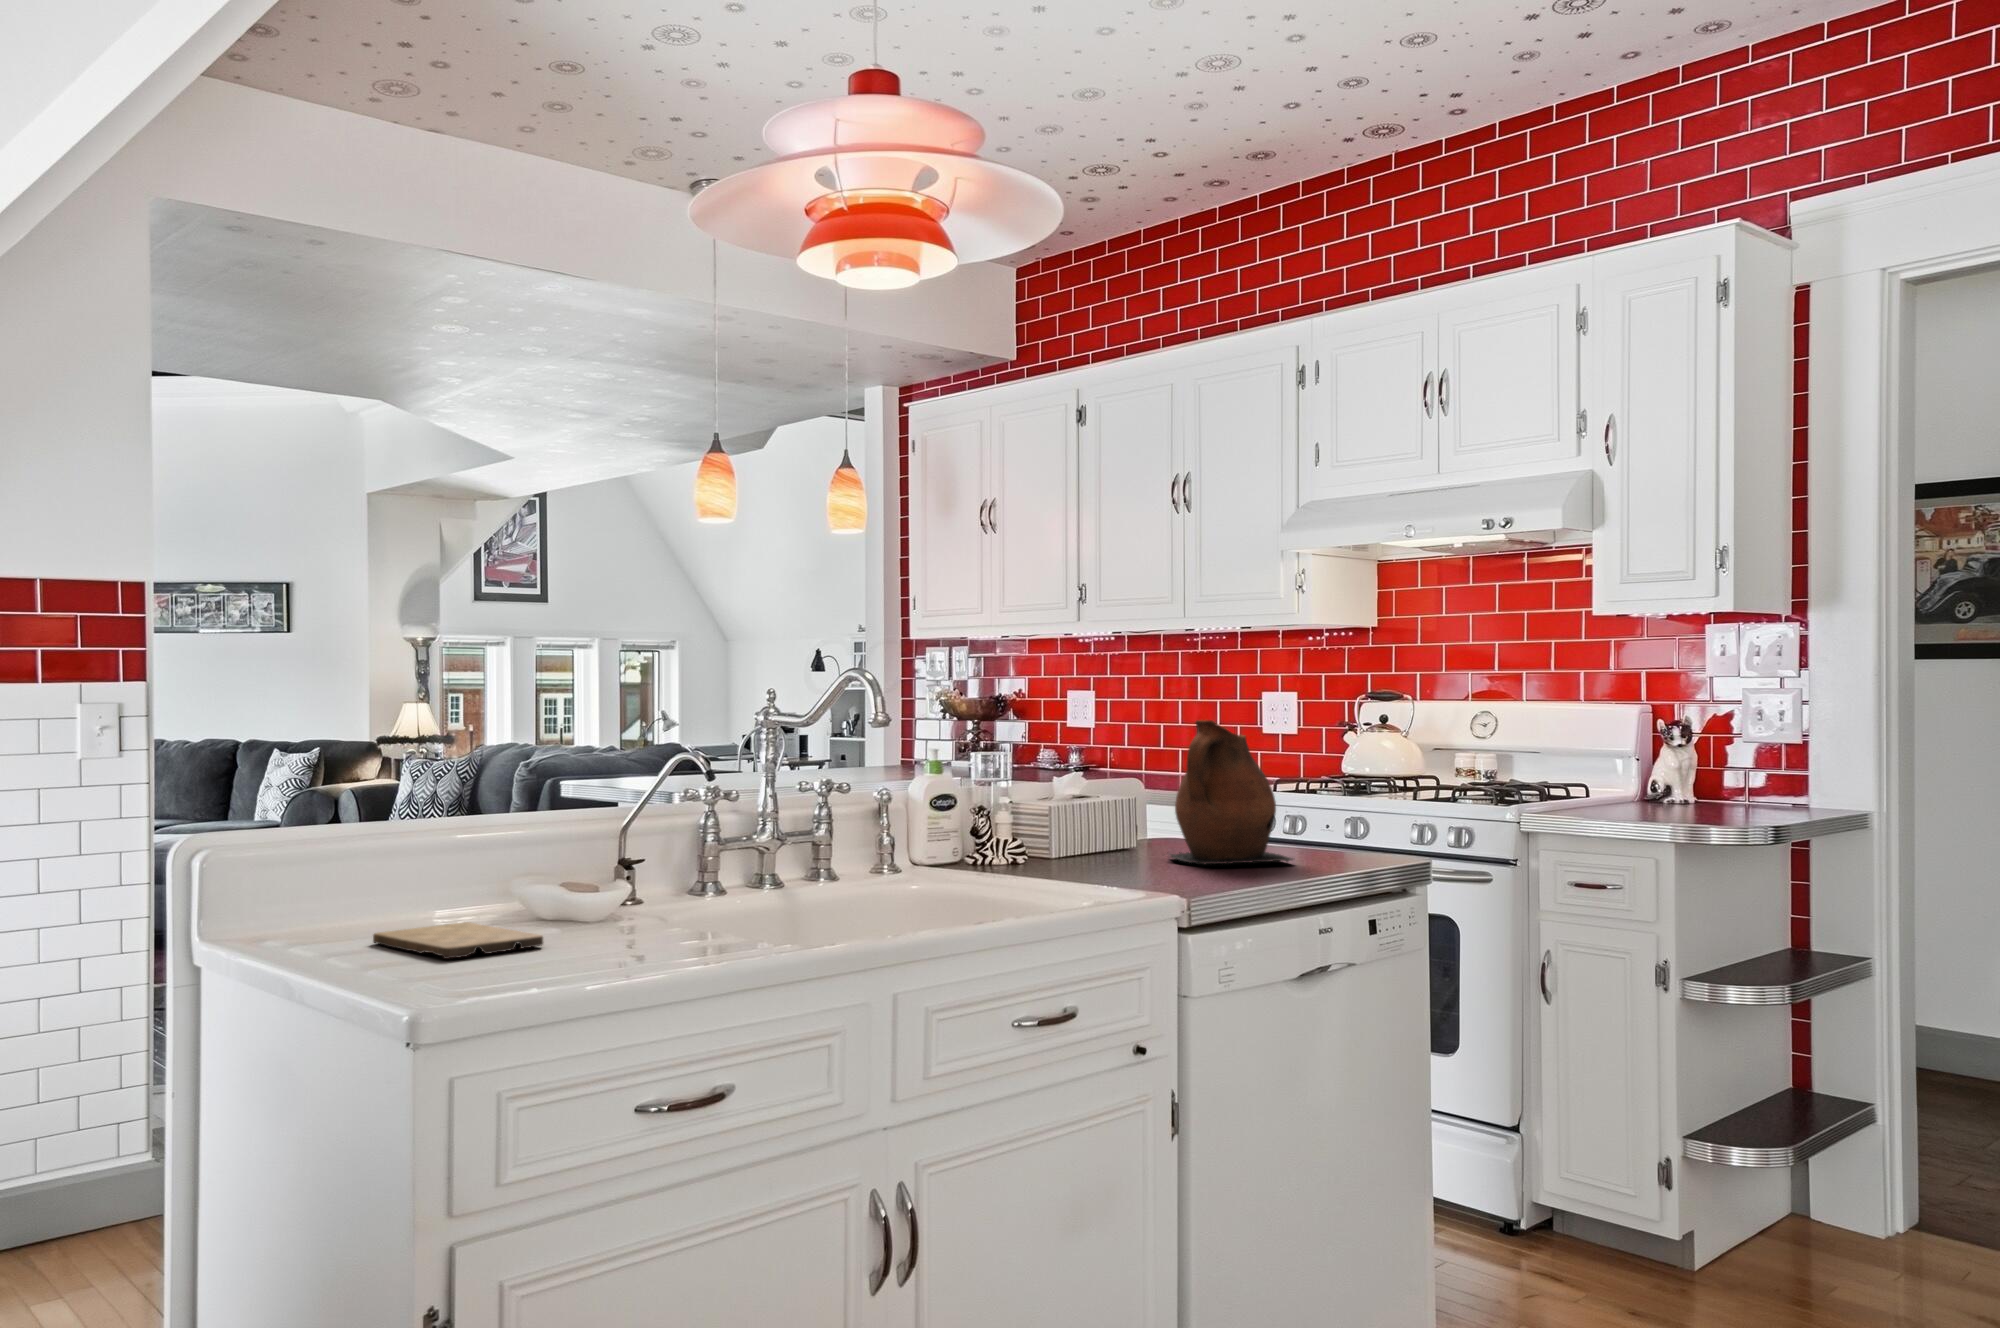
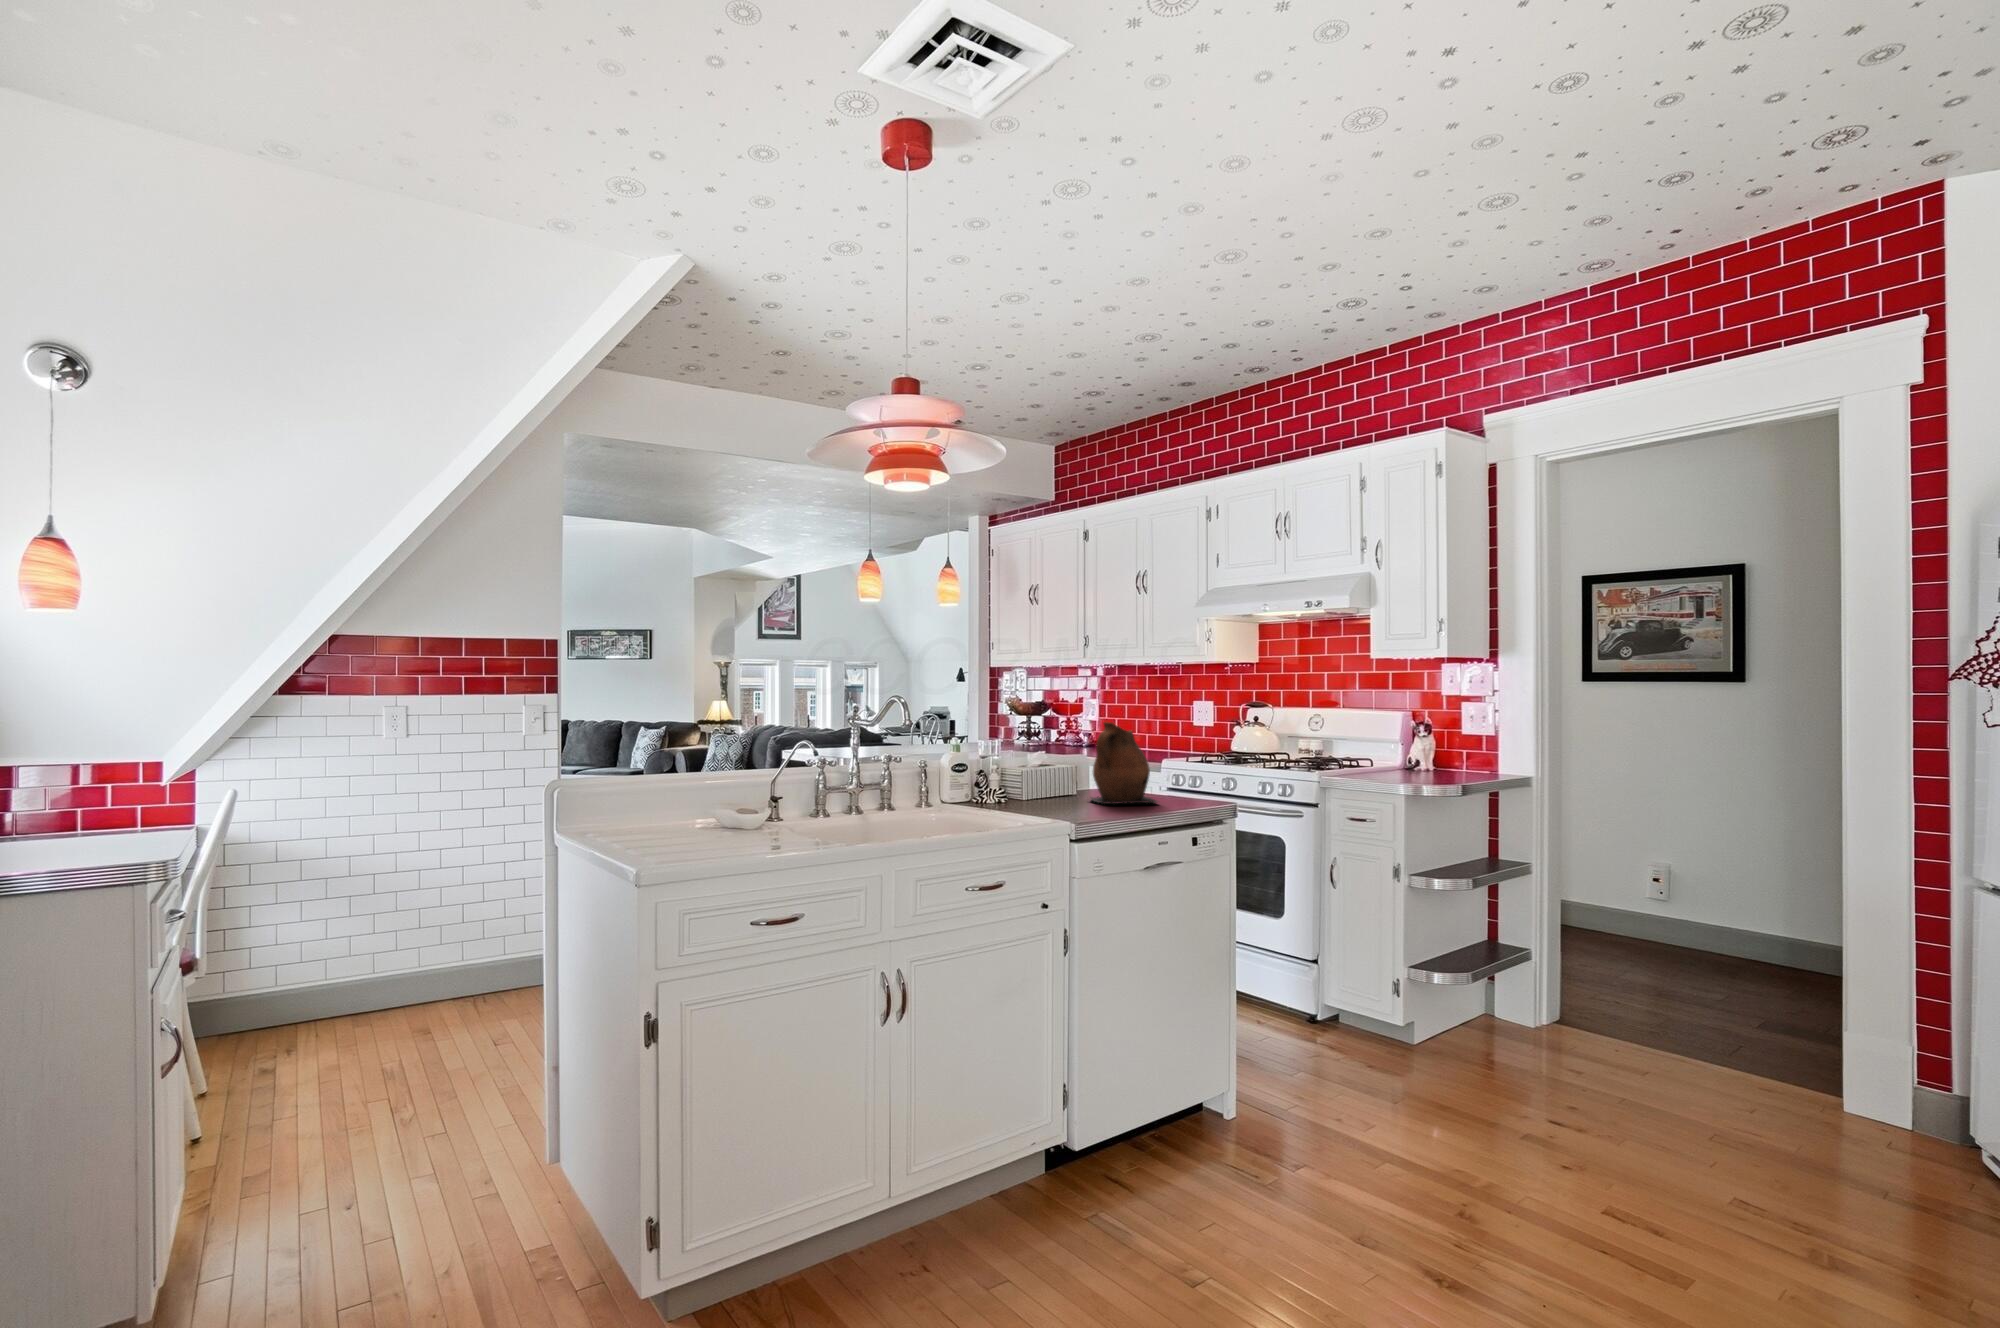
cutting board: present [373,922,543,959] -> none [631,830,716,850]

